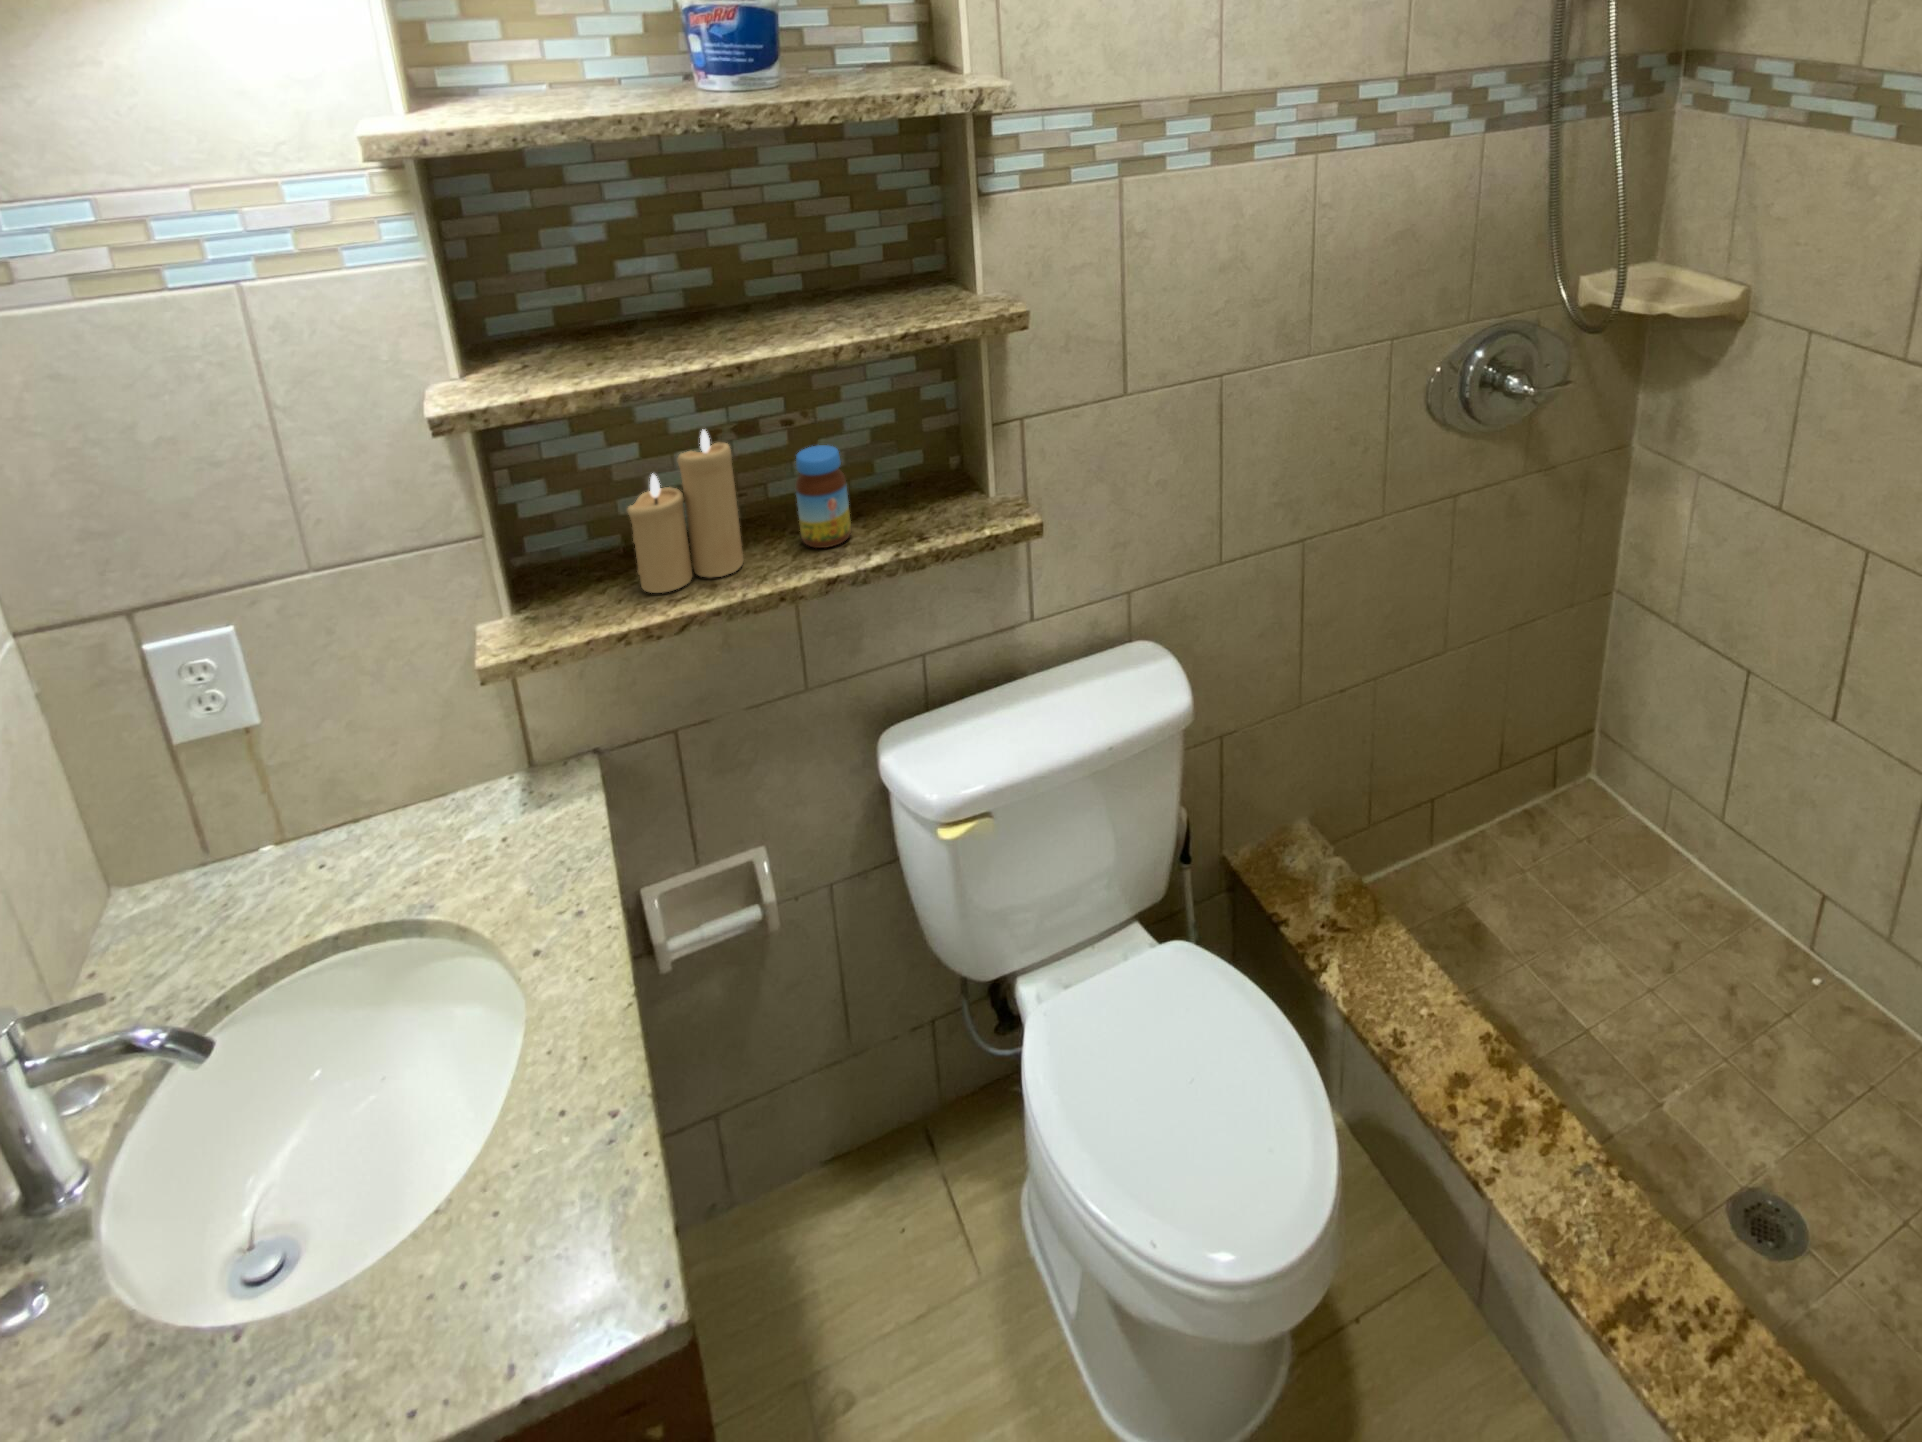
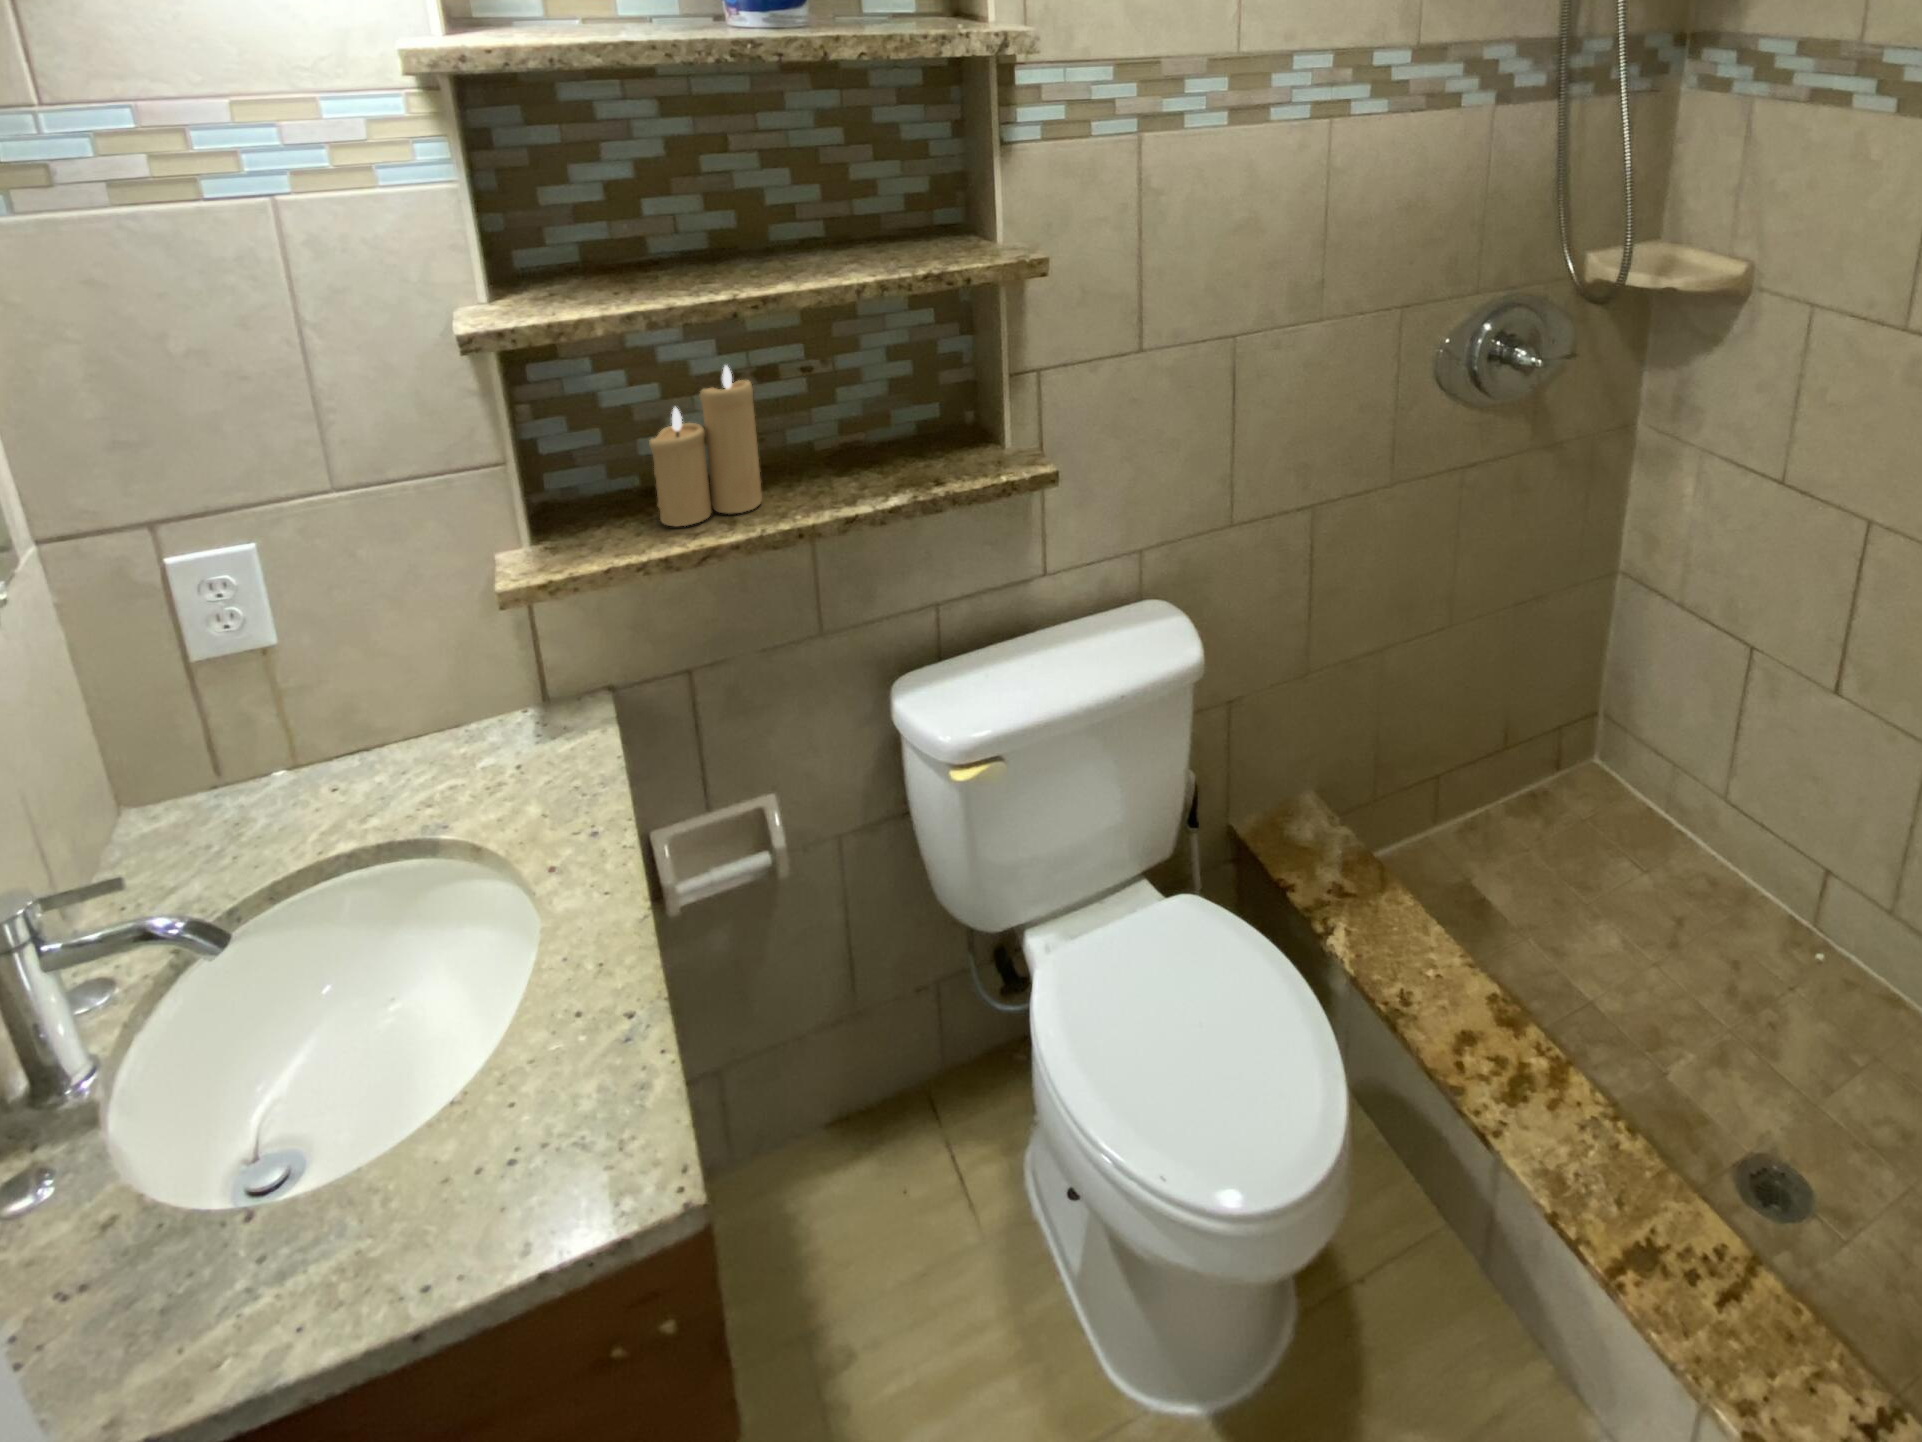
jar: present [796,445,851,548] -> none [815,388,869,489]

